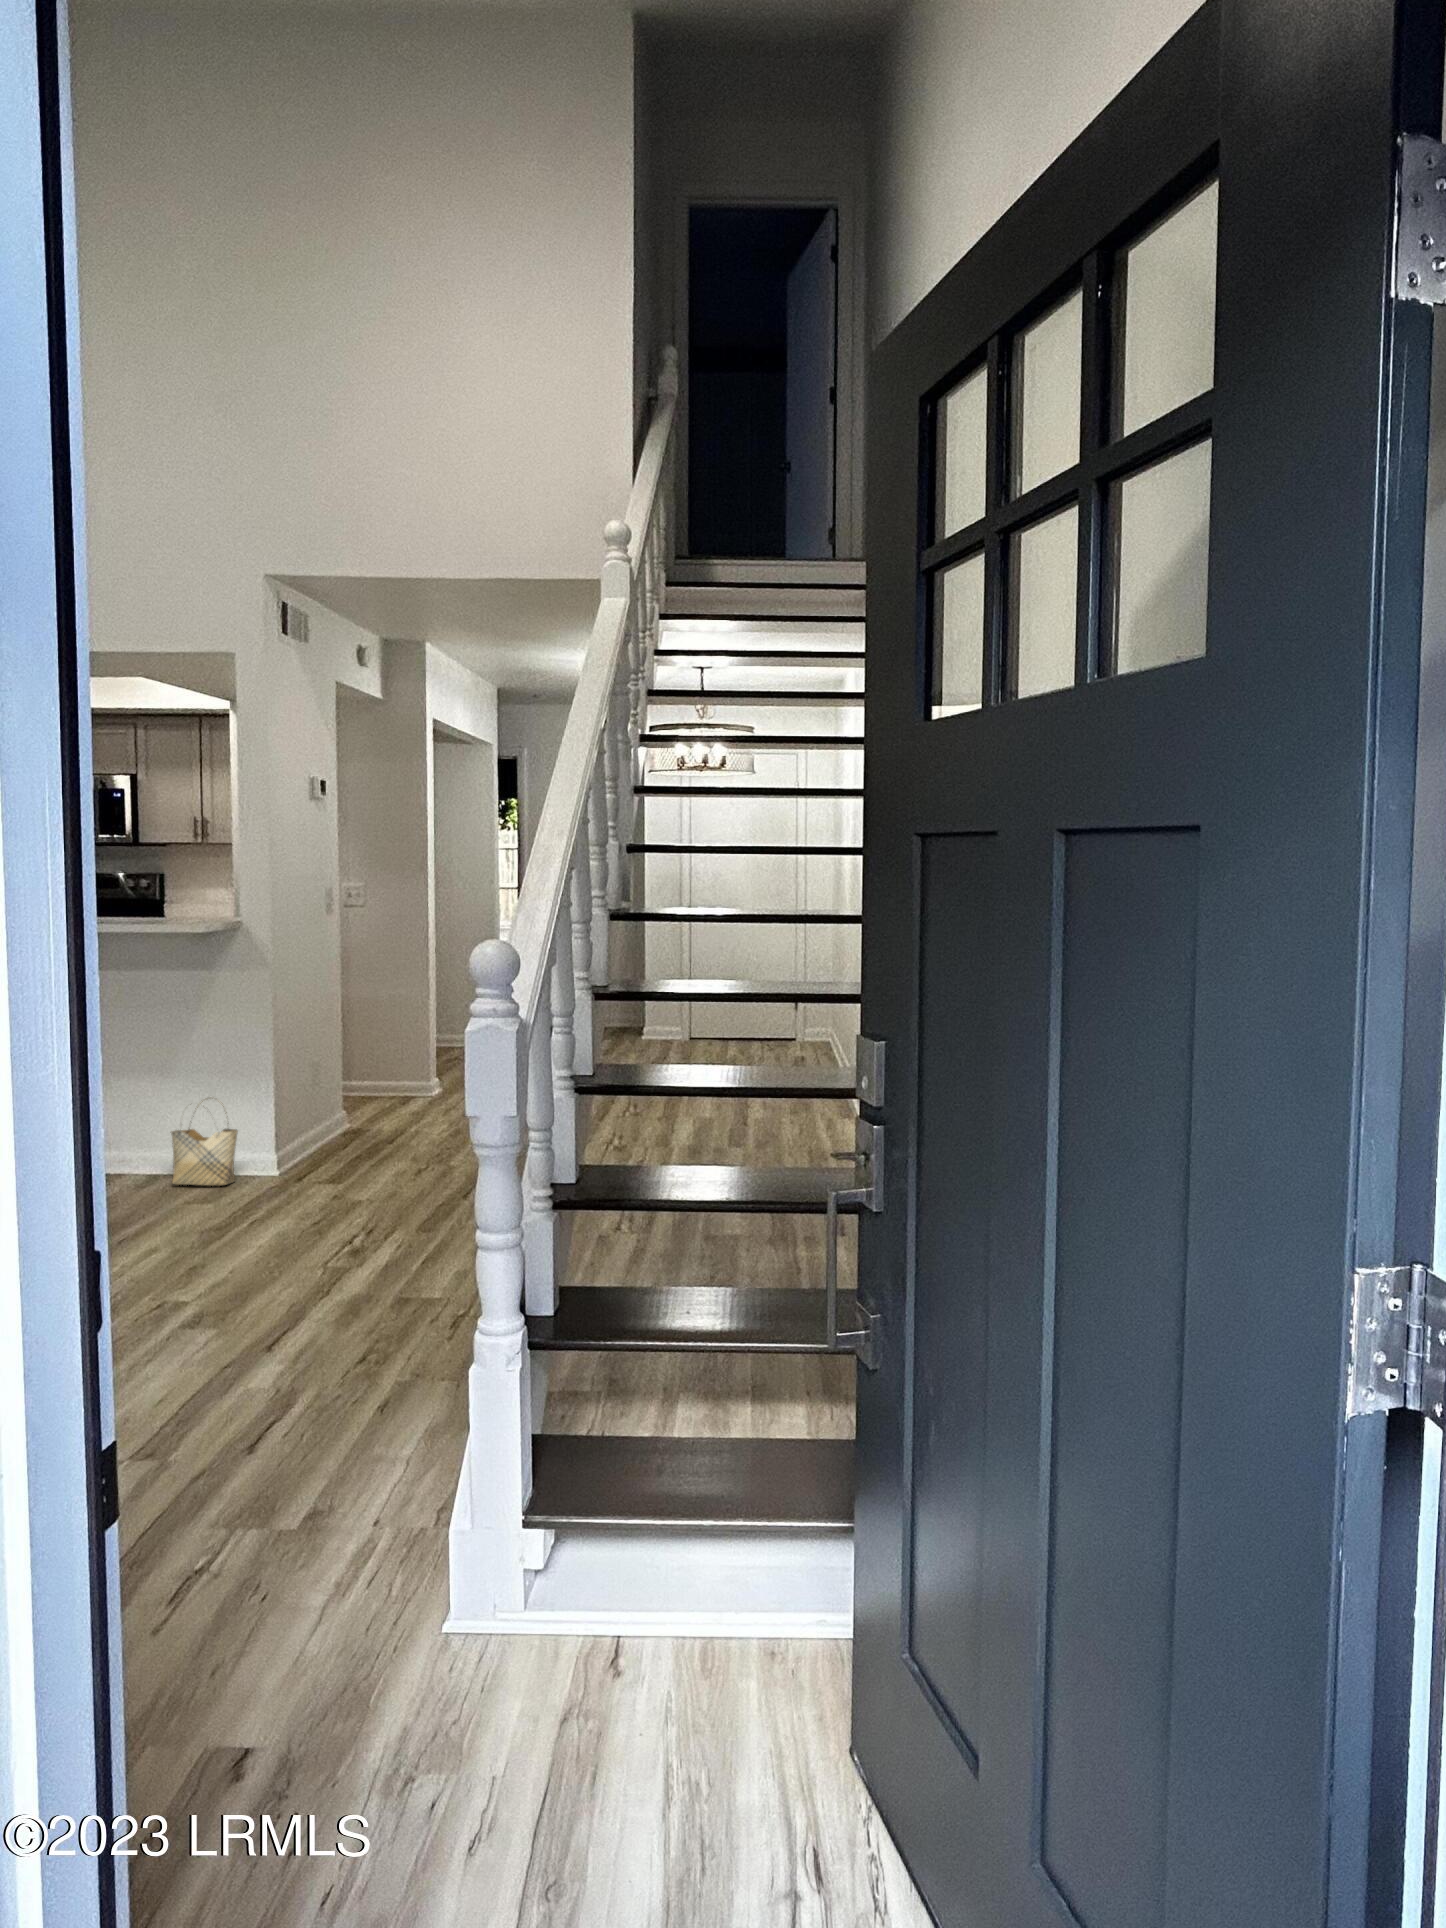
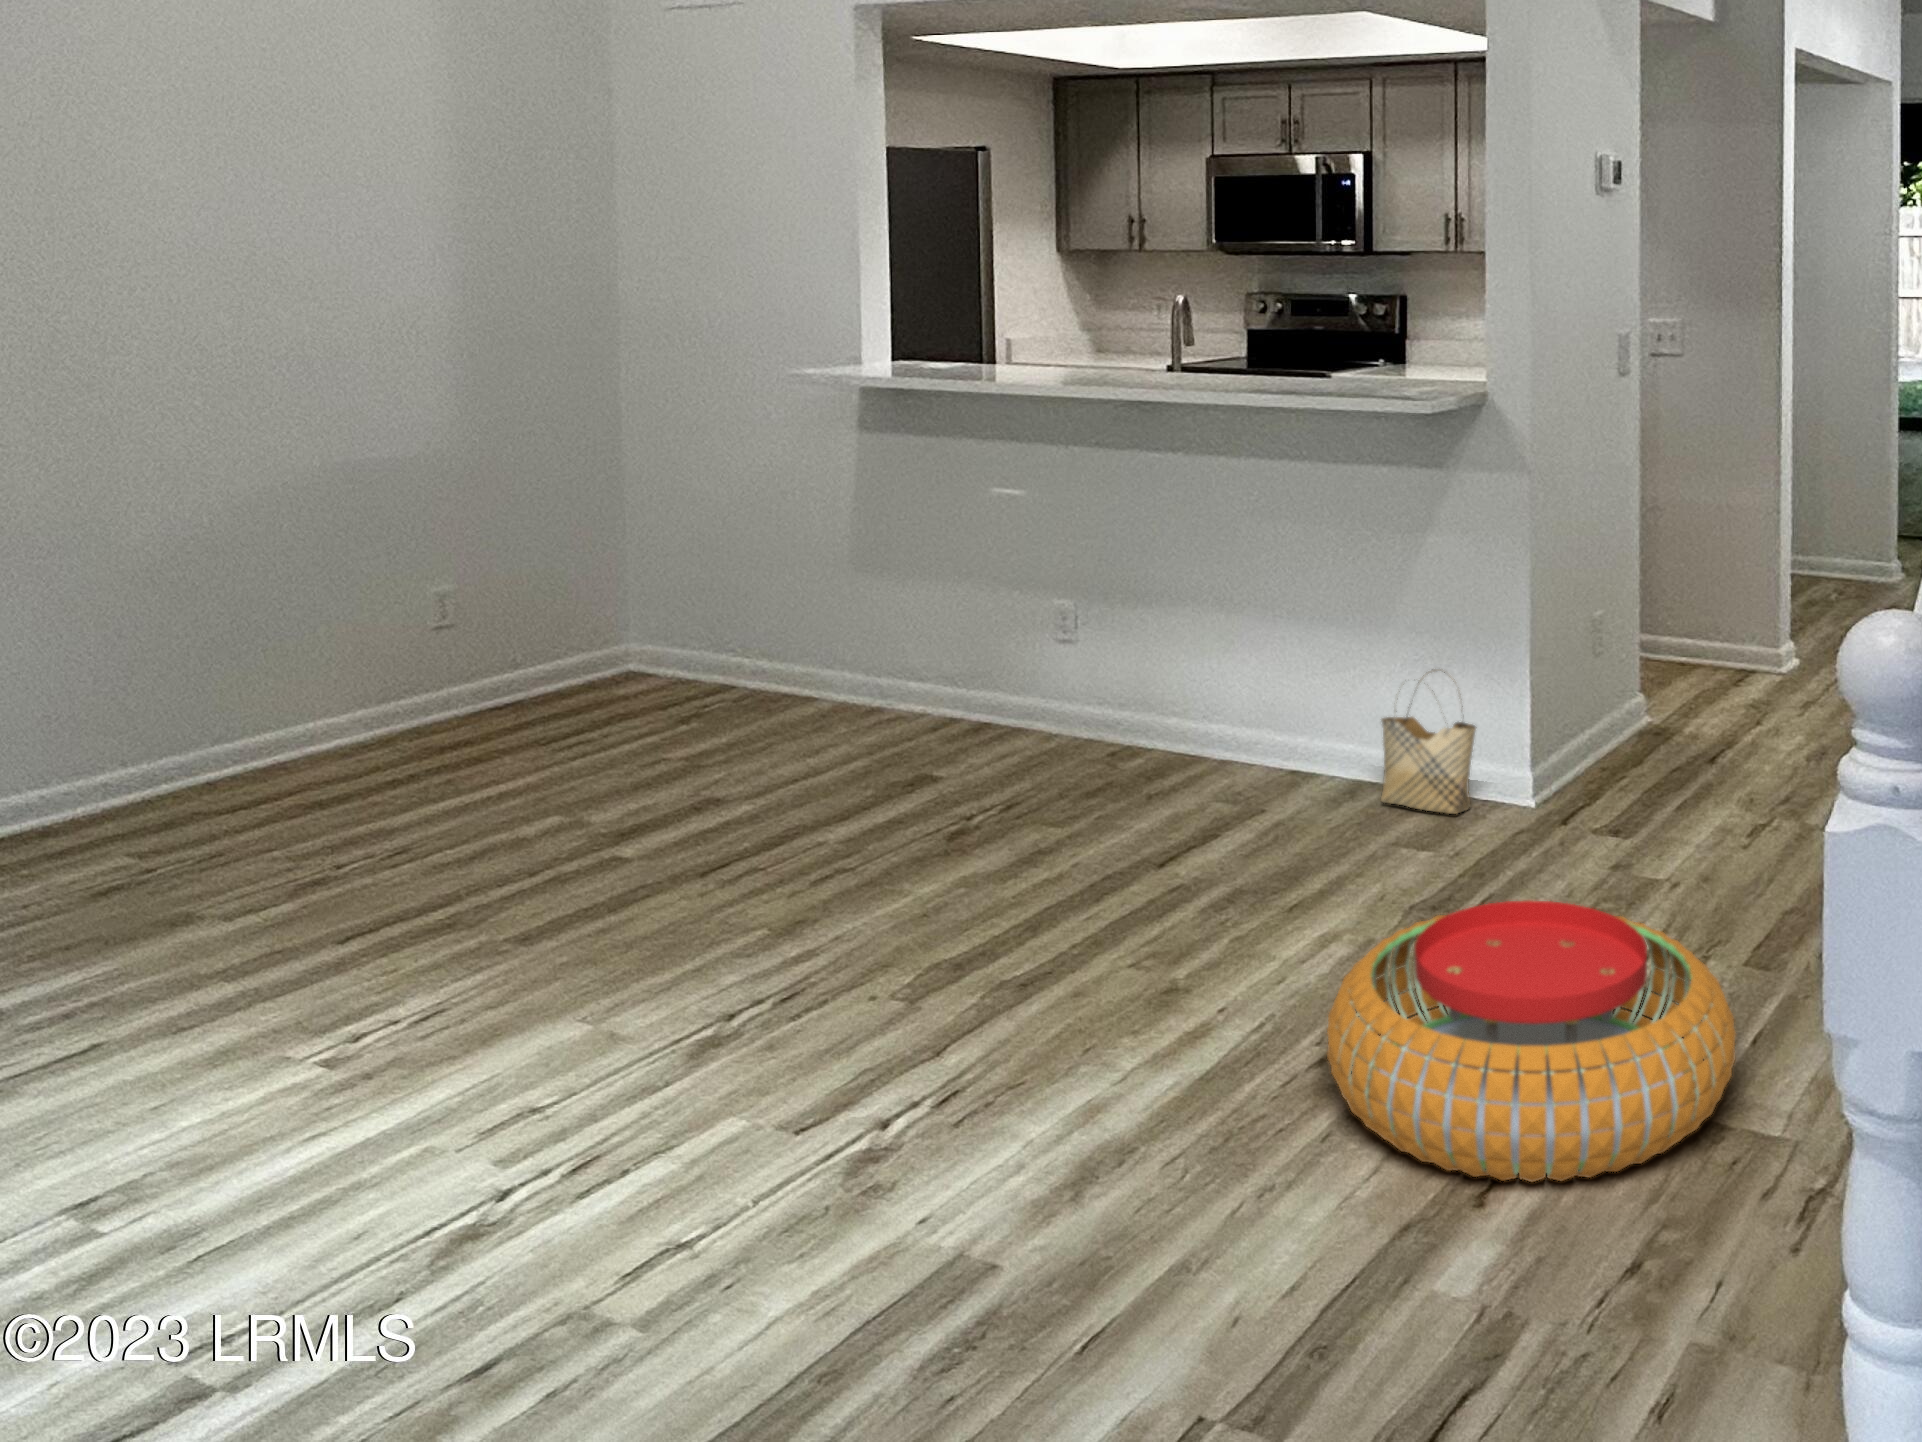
pouf: none [159,1203,413,1349] -> present [1327,900,1736,1182]

